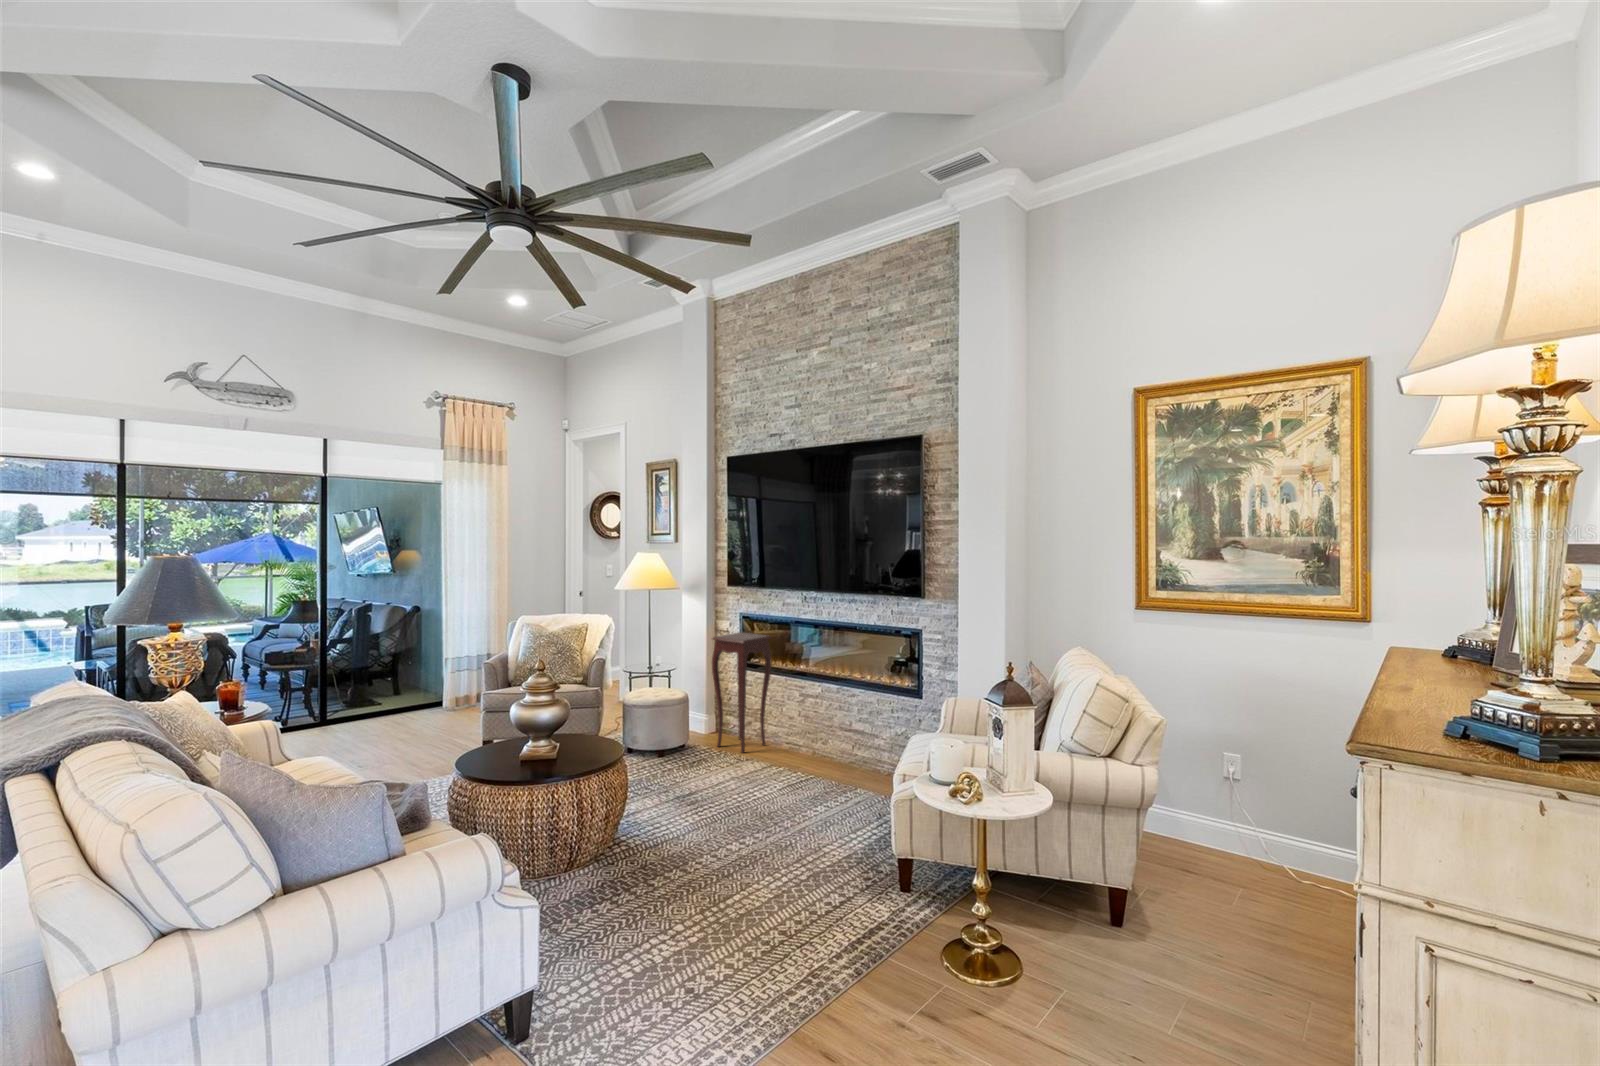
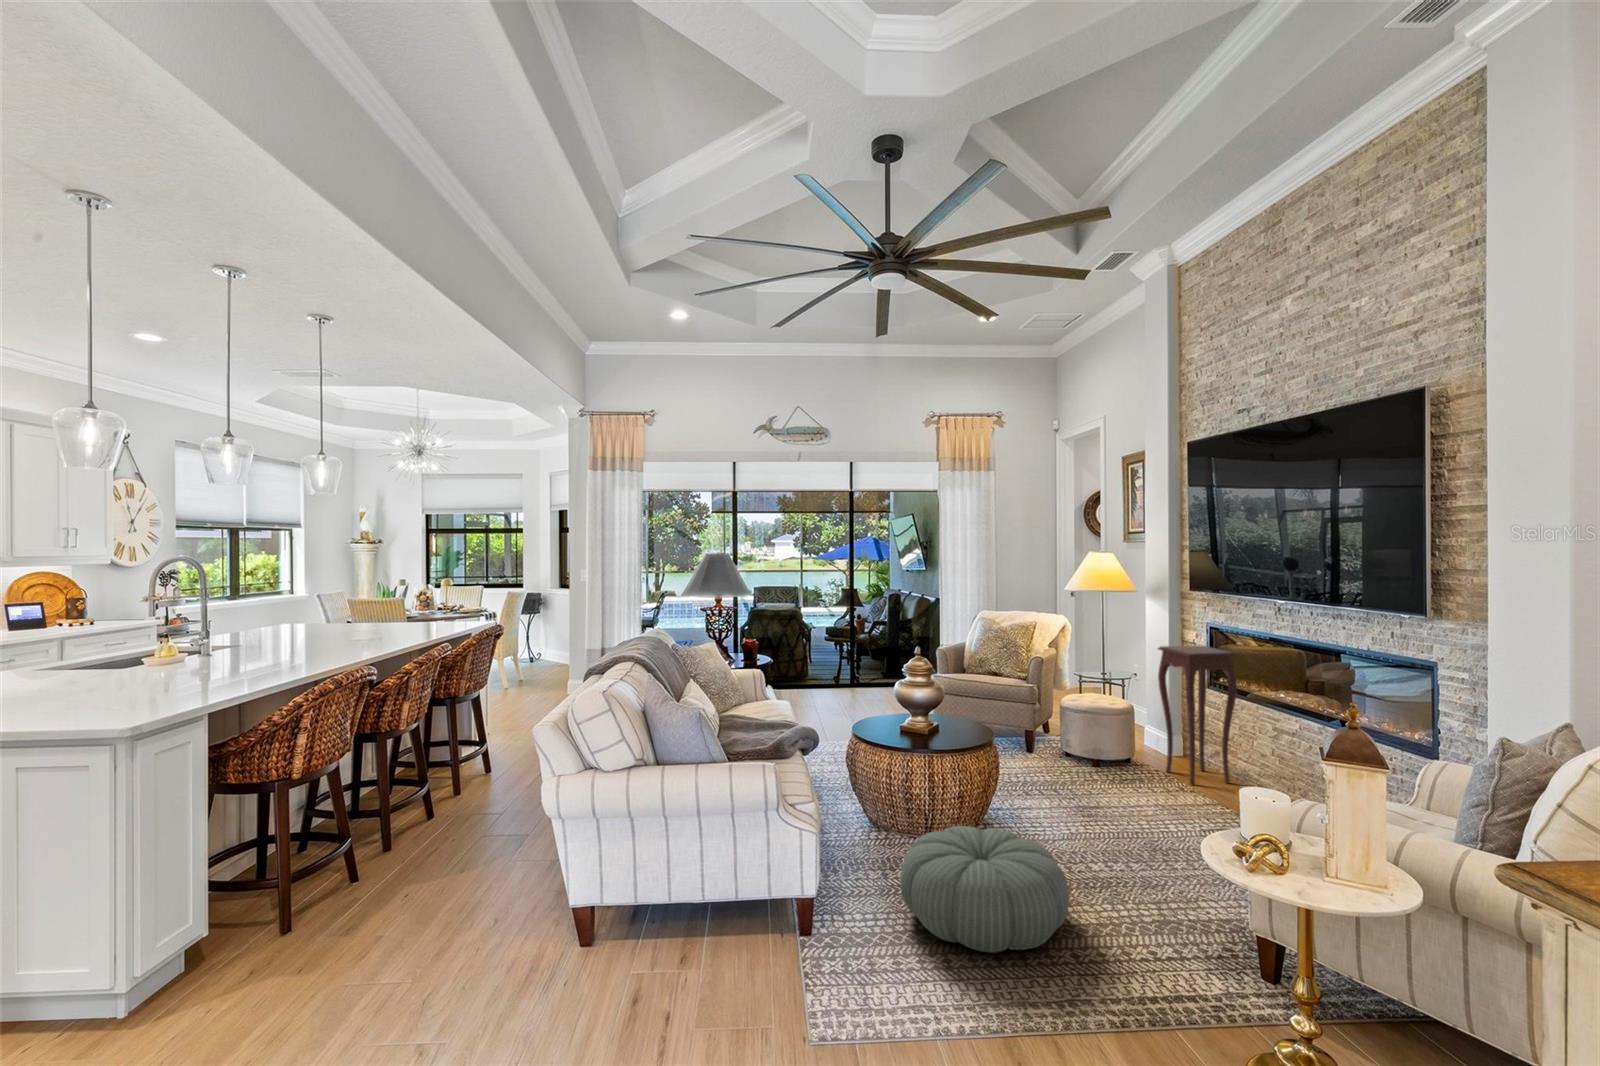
pouf: none [599,838,769,973] -> present [900,826,1070,953]

